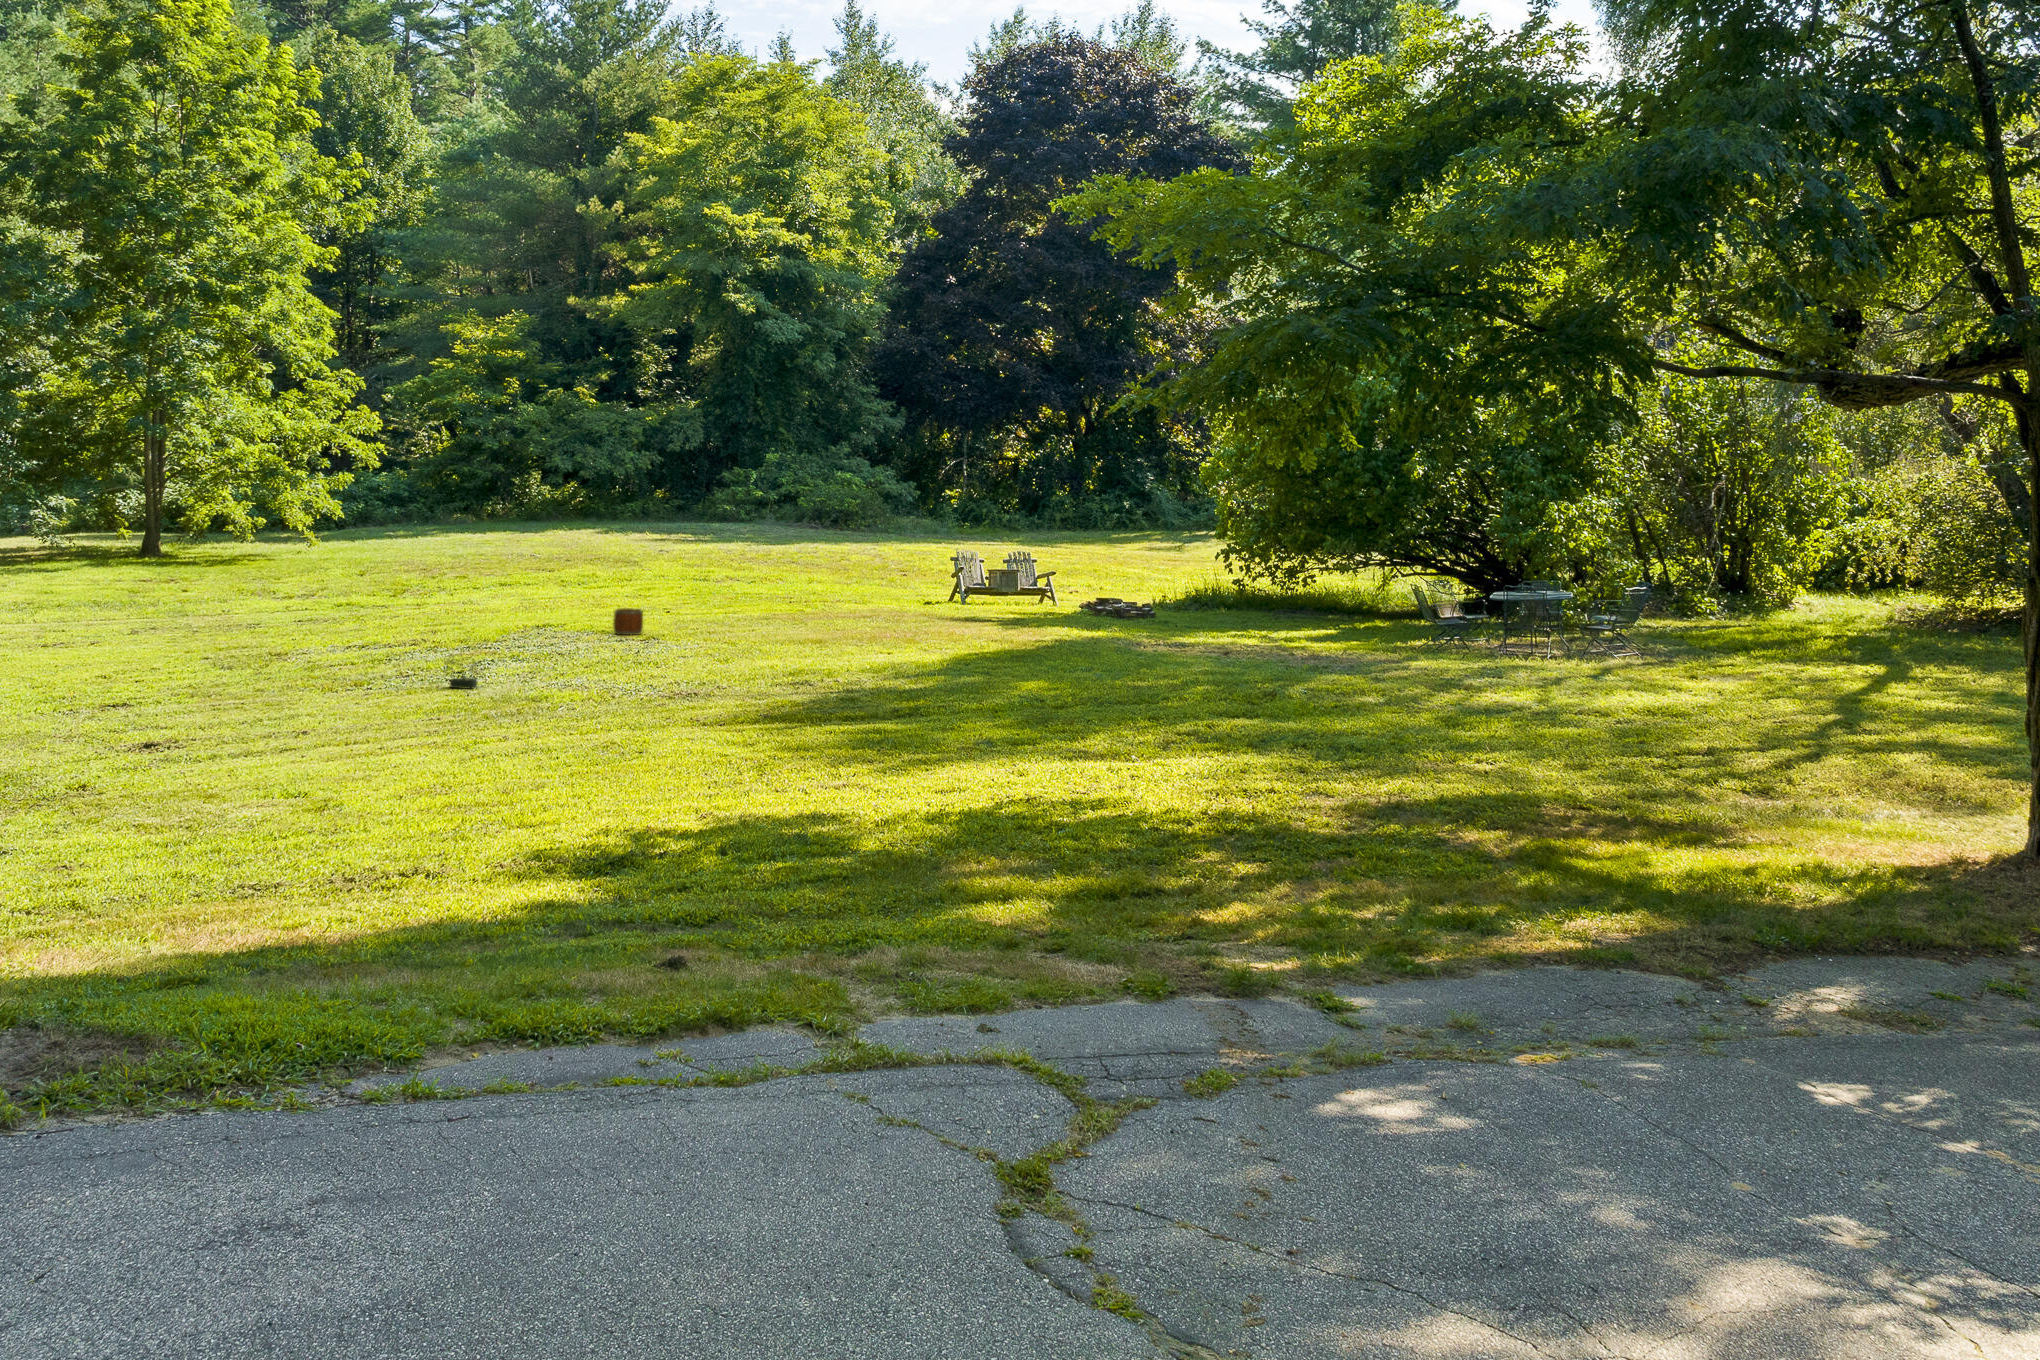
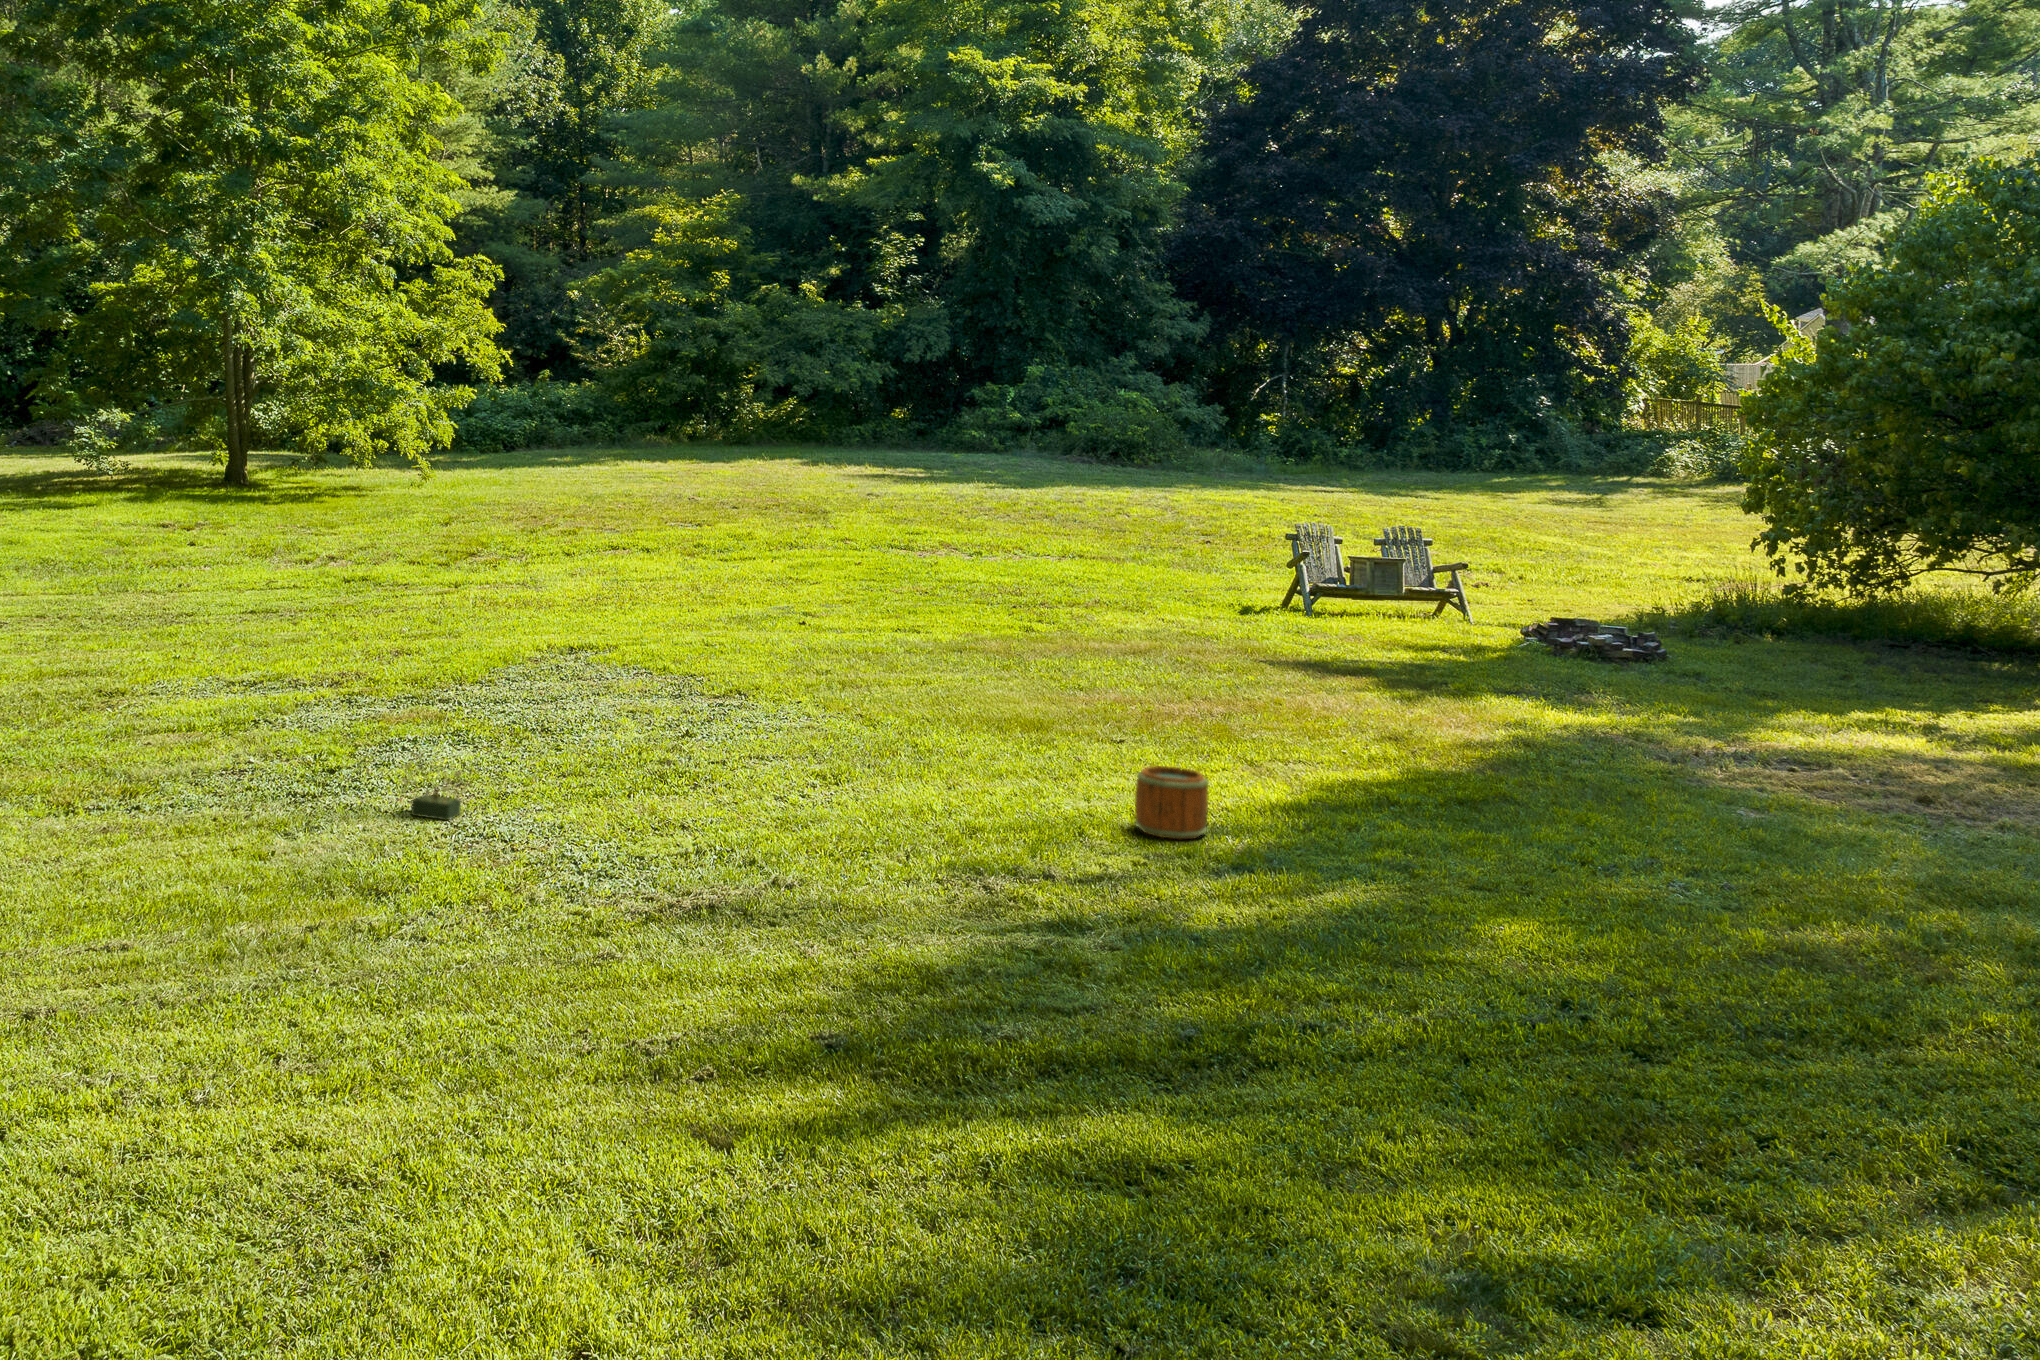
bucket: present [613,608,643,635] -> present [1135,766,1208,839]

